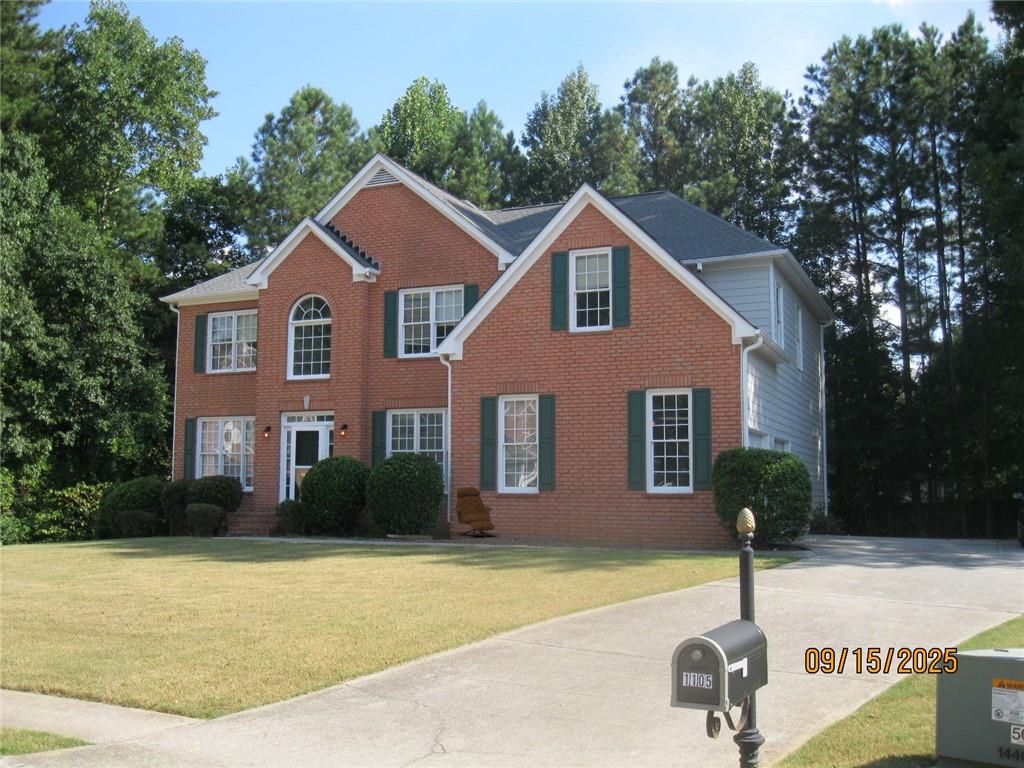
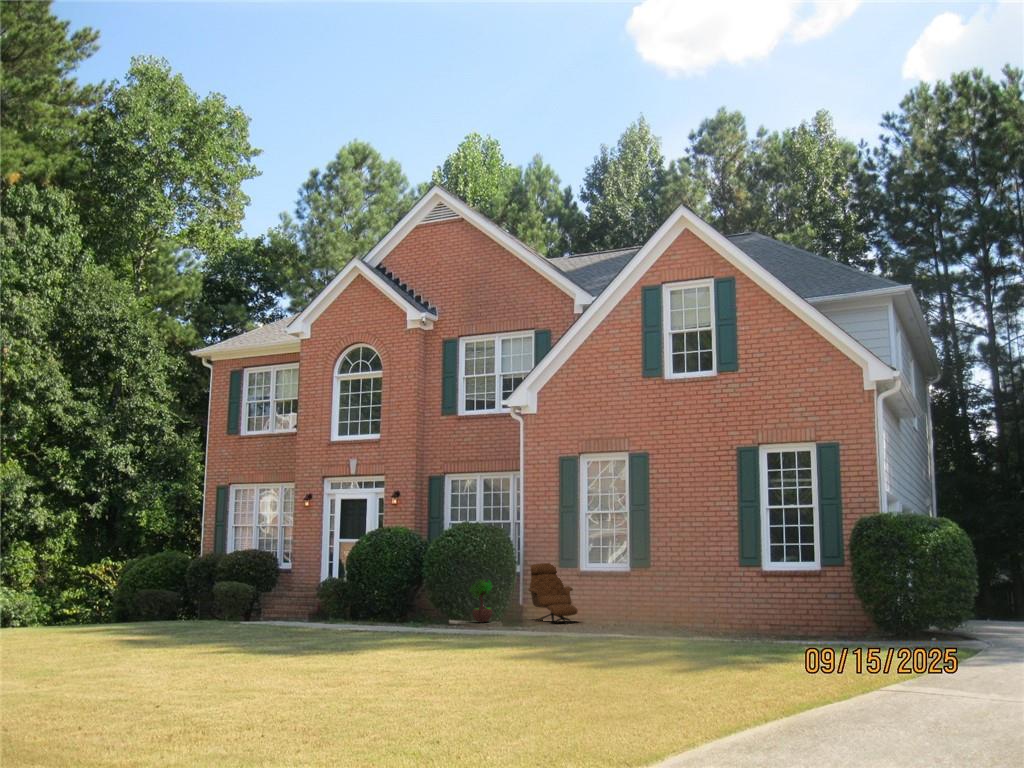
potted tree: none [402,498,425,536] -> present [470,581,492,623]

